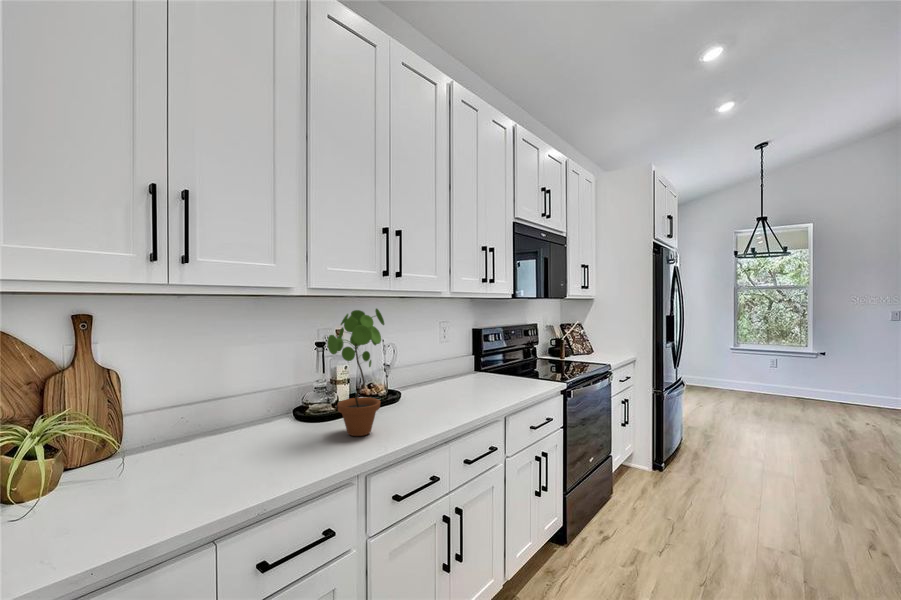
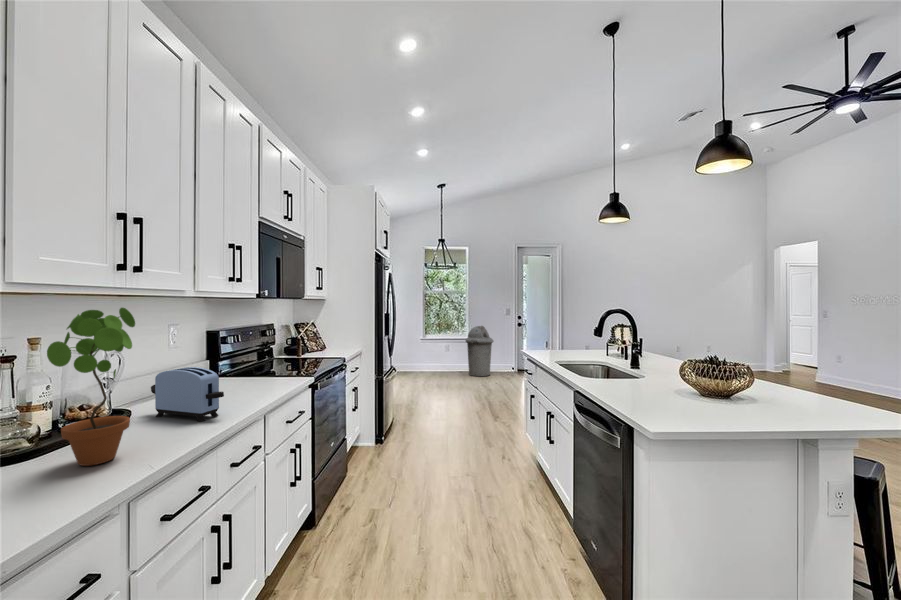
trash can: none [808,336,864,411] -> present [466,326,494,376]
toaster: none [414,362,461,414] -> present [151,367,224,421]

